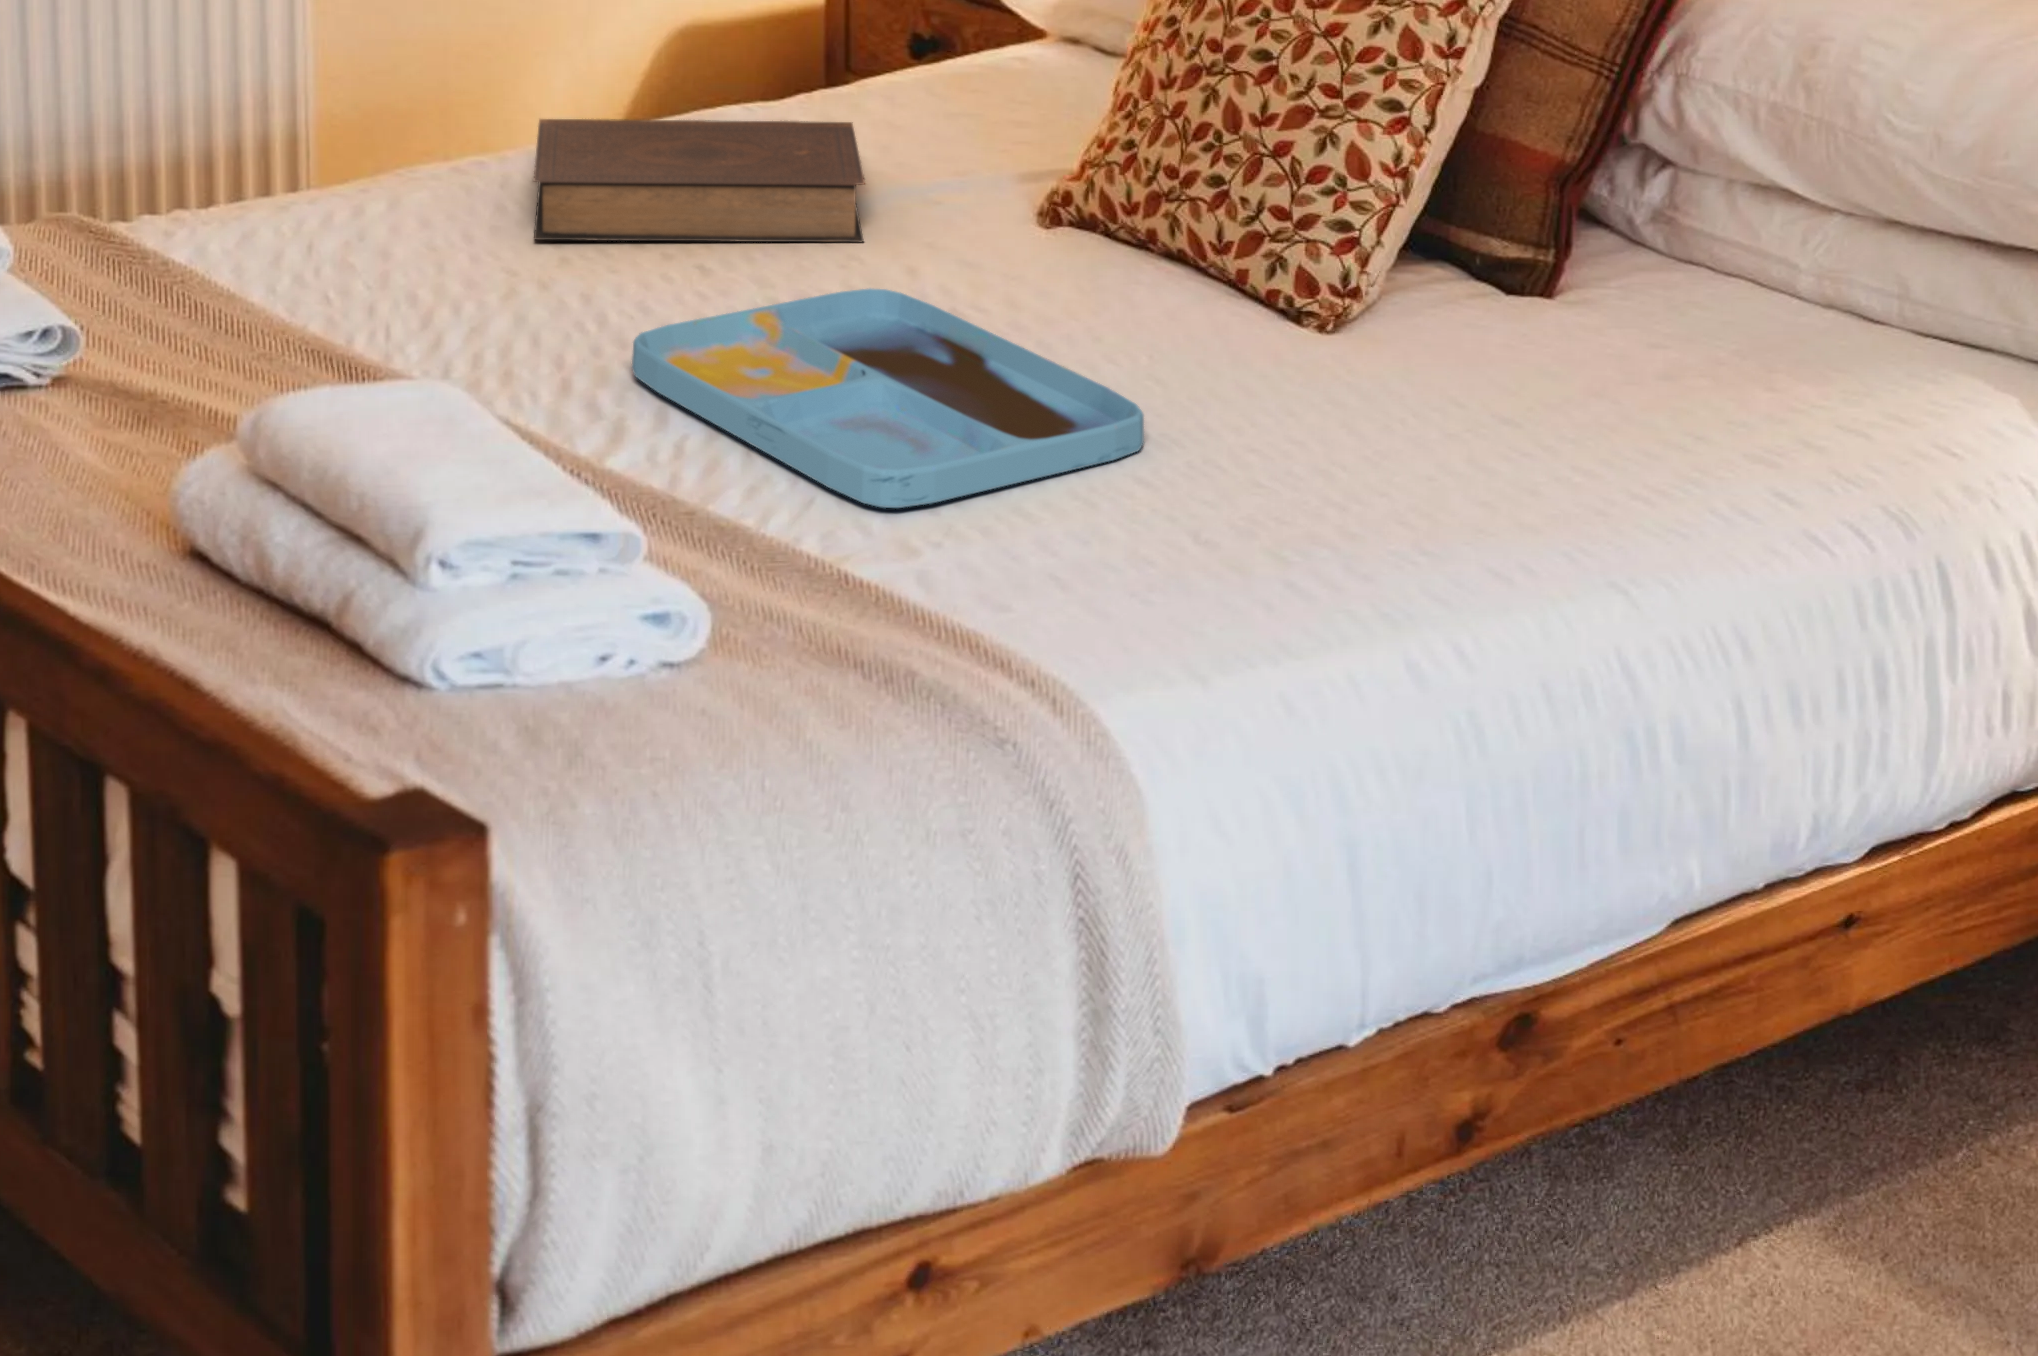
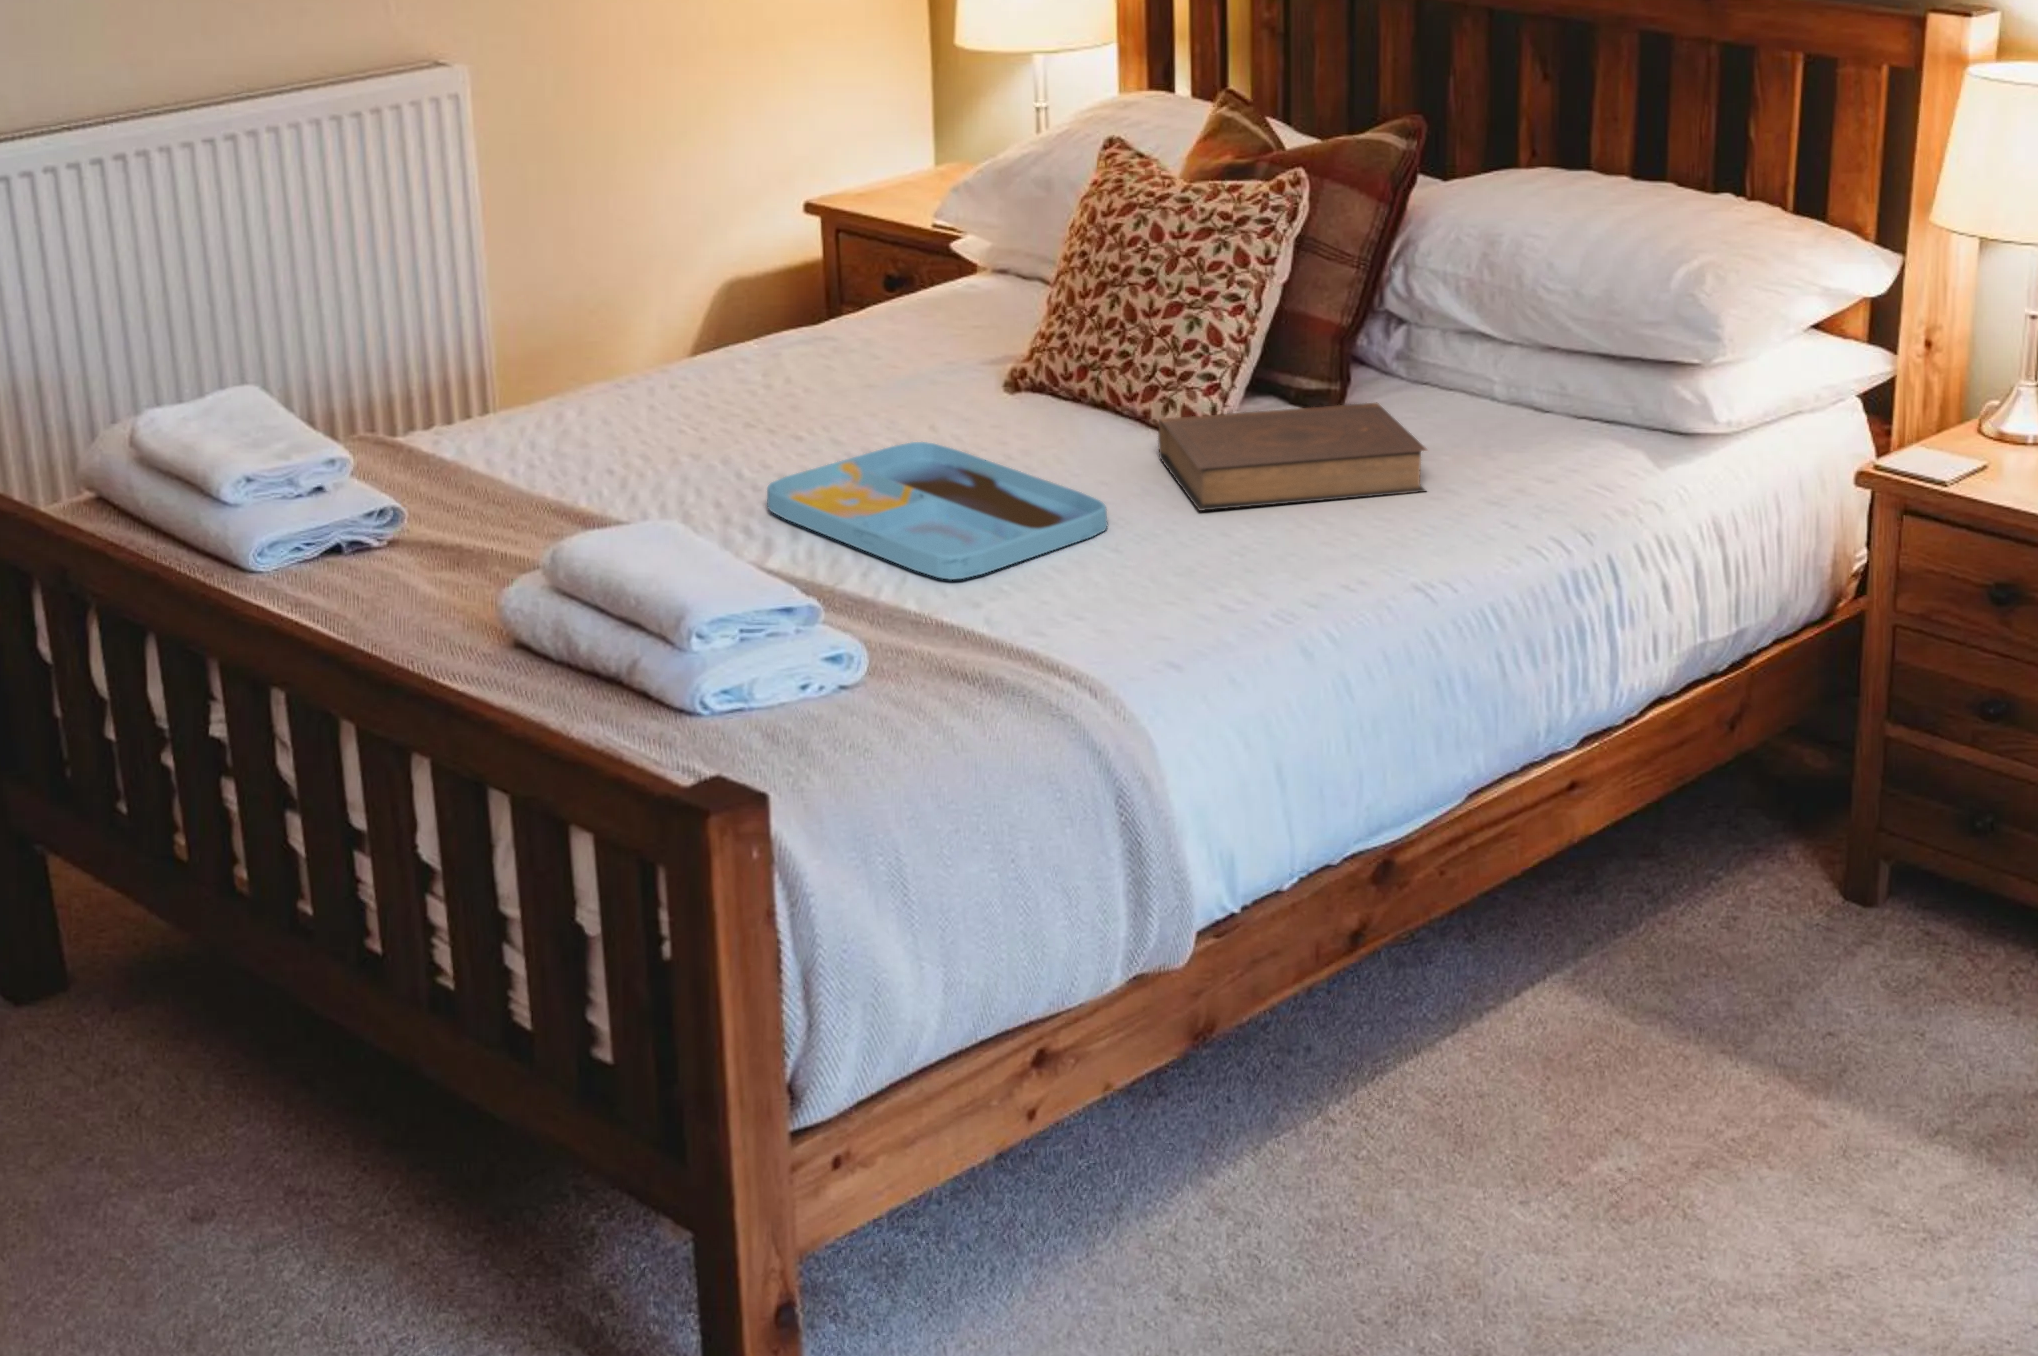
book: present [534,119,865,242] -> present [1158,402,1427,511]

